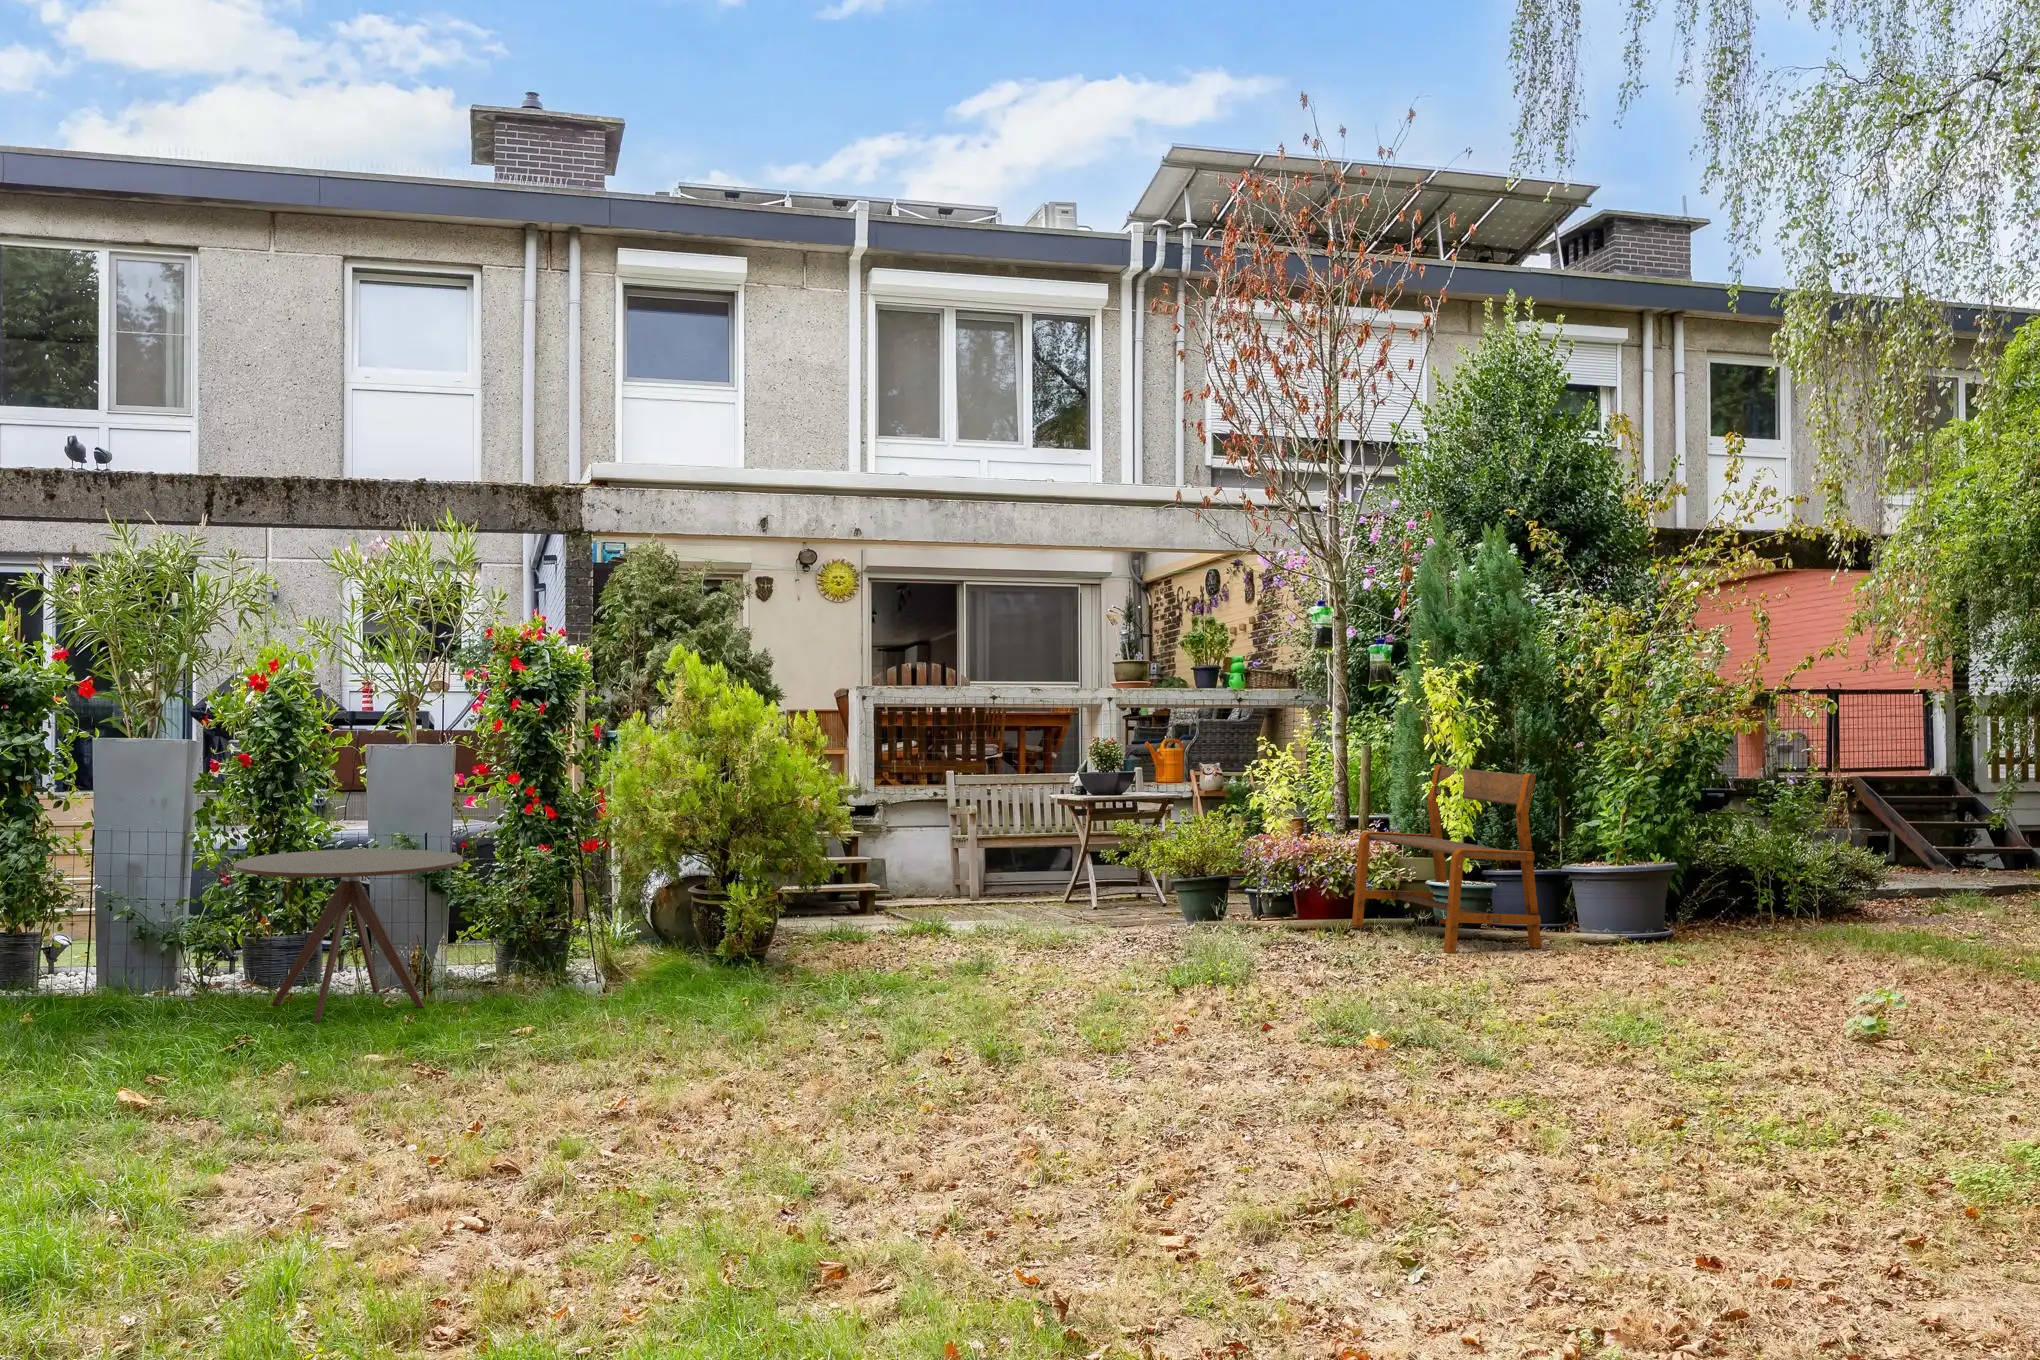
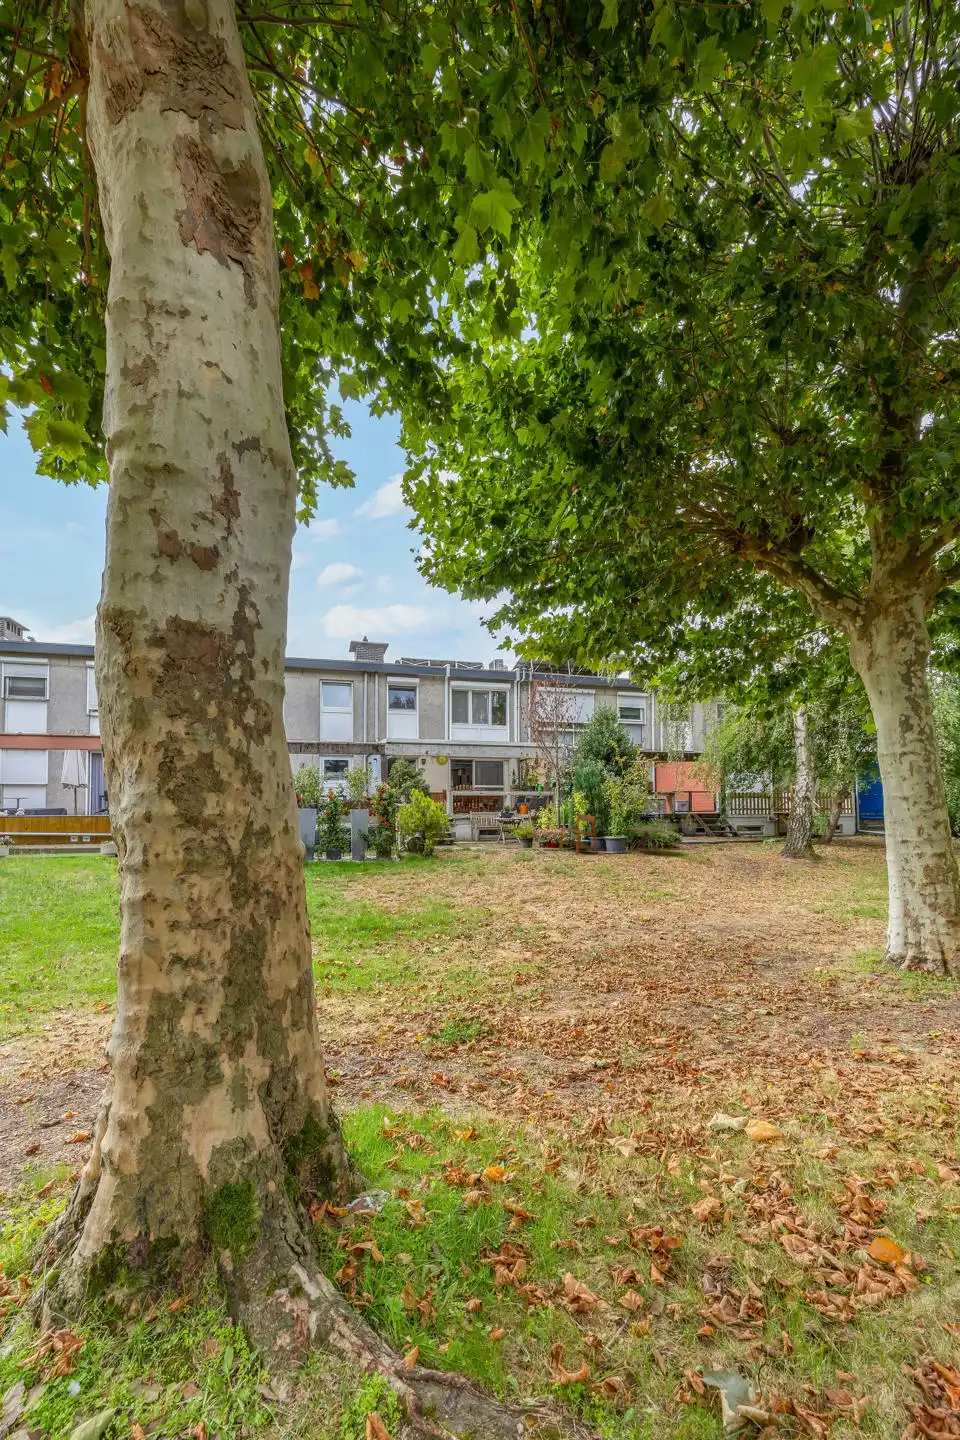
round table: present [234,849,463,1022] -> present [629,827,664,853]

